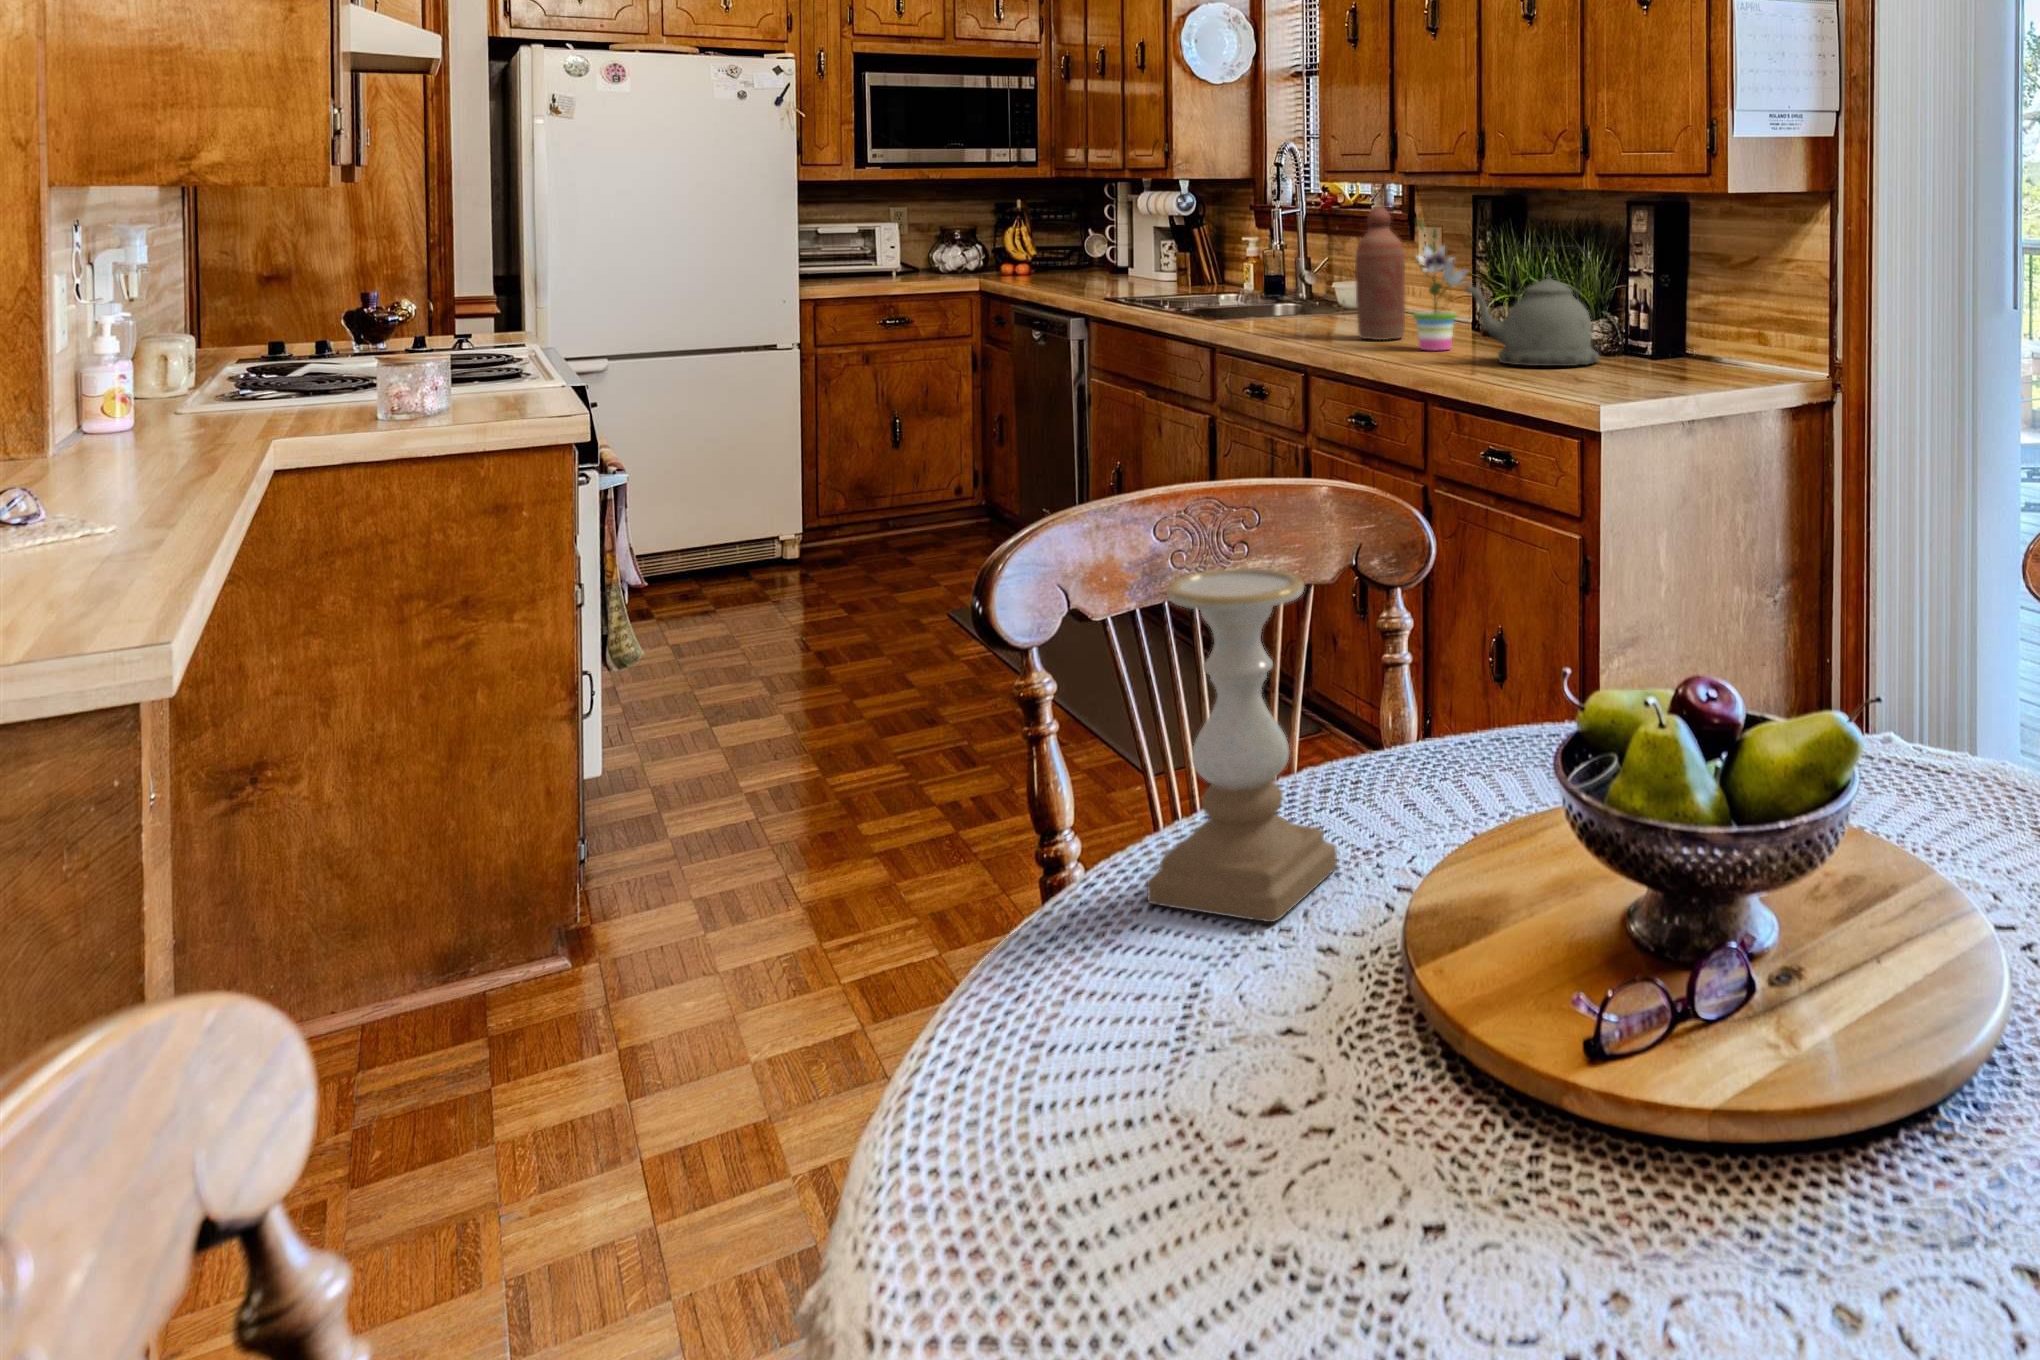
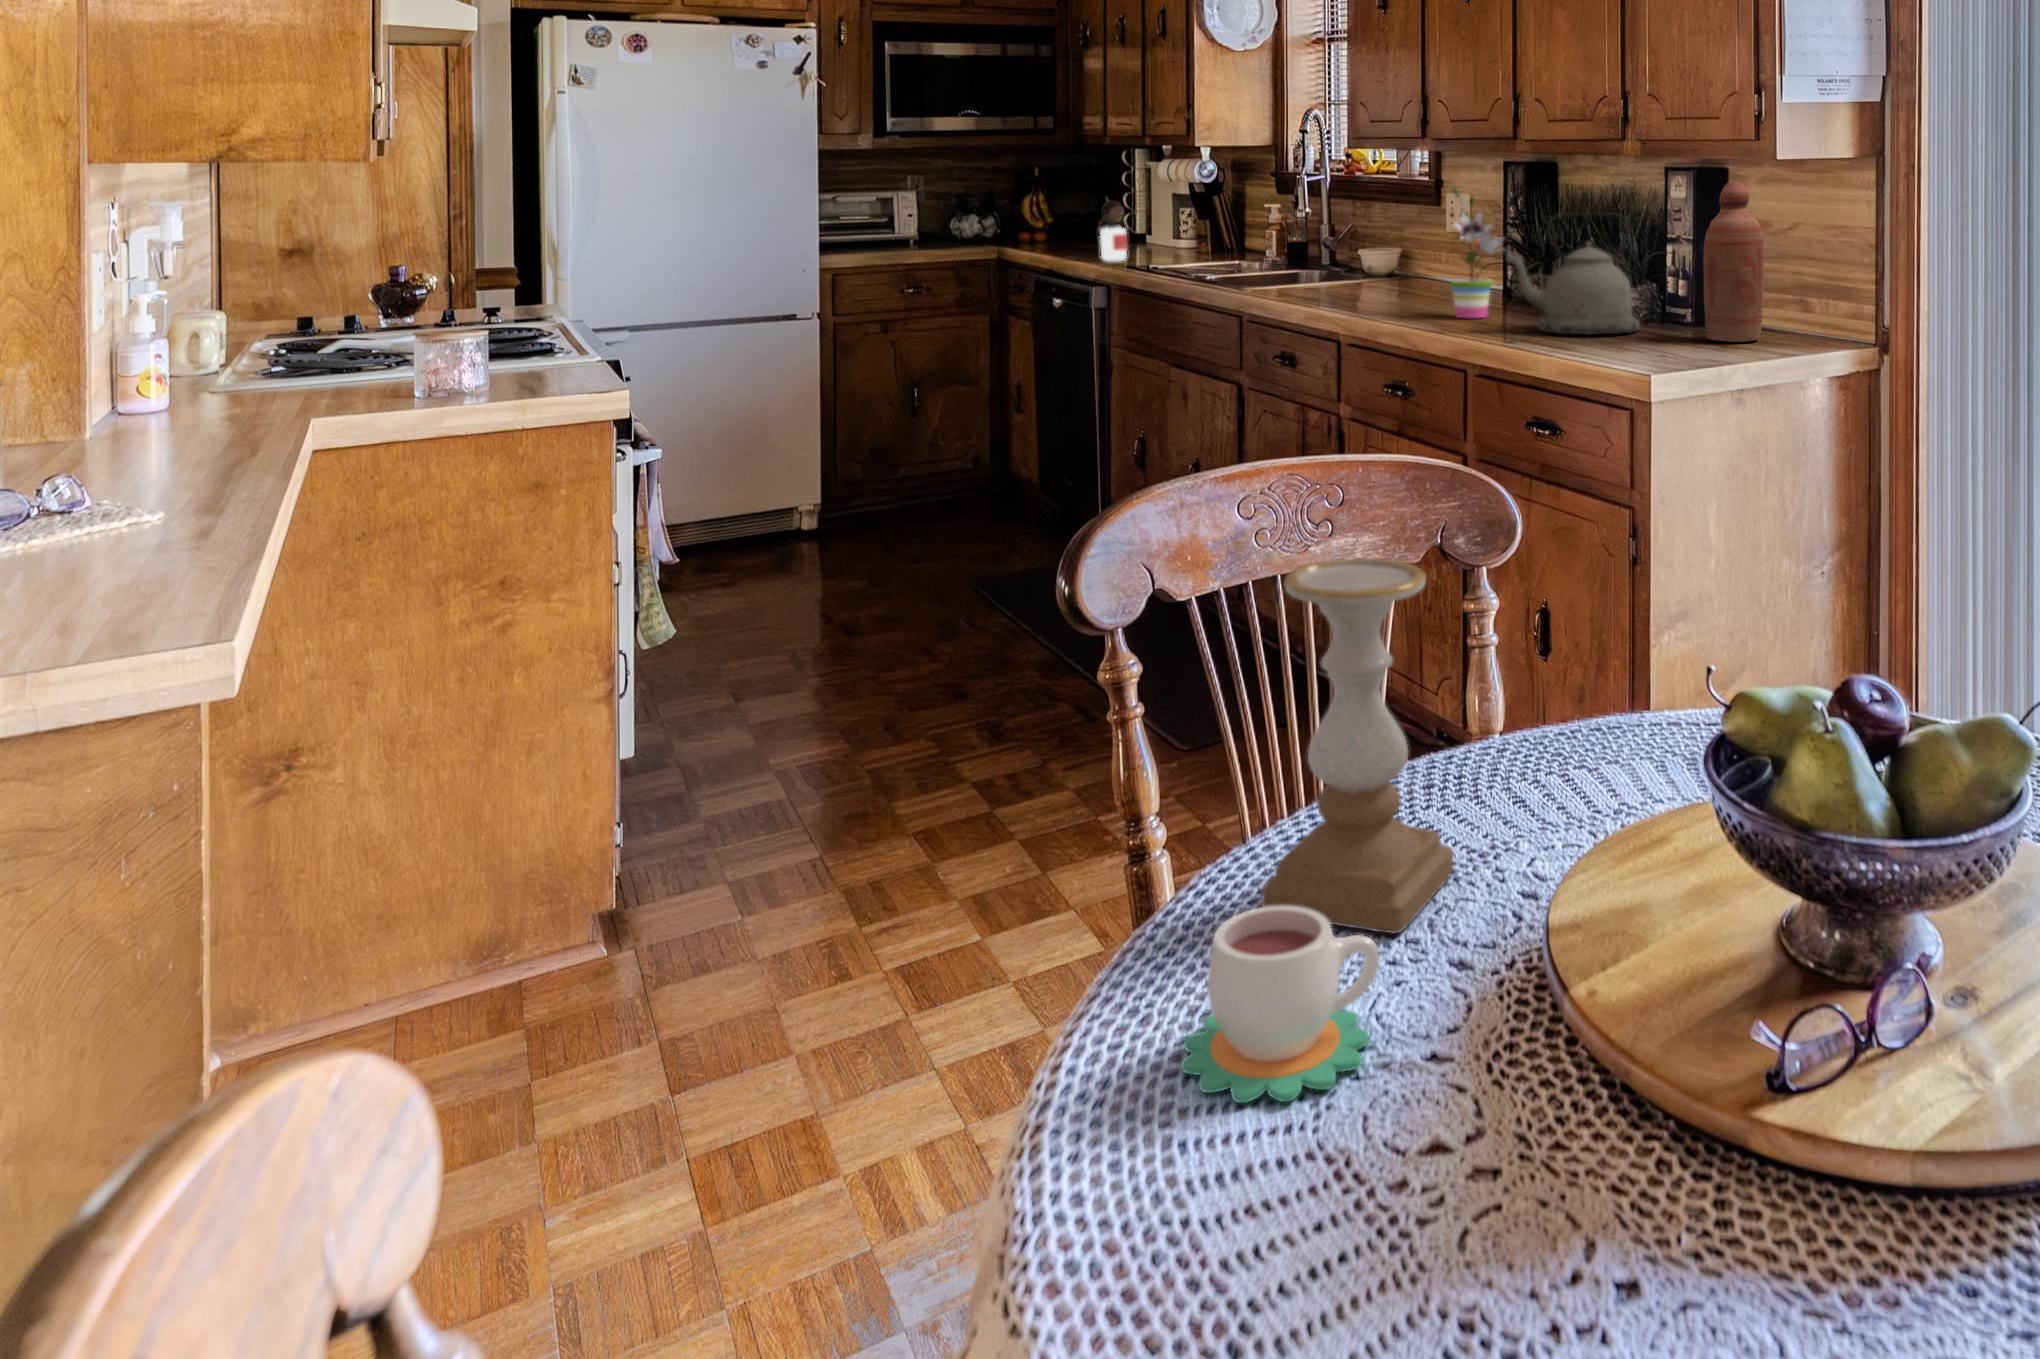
bottle: present [1355,206,1405,340] -> present [1703,181,1764,342]
jar: none [1076,249,1105,295] -> present [1100,215,1128,261]
mug: none [1048,890,1239,1070] -> present [1181,906,1379,1103]

